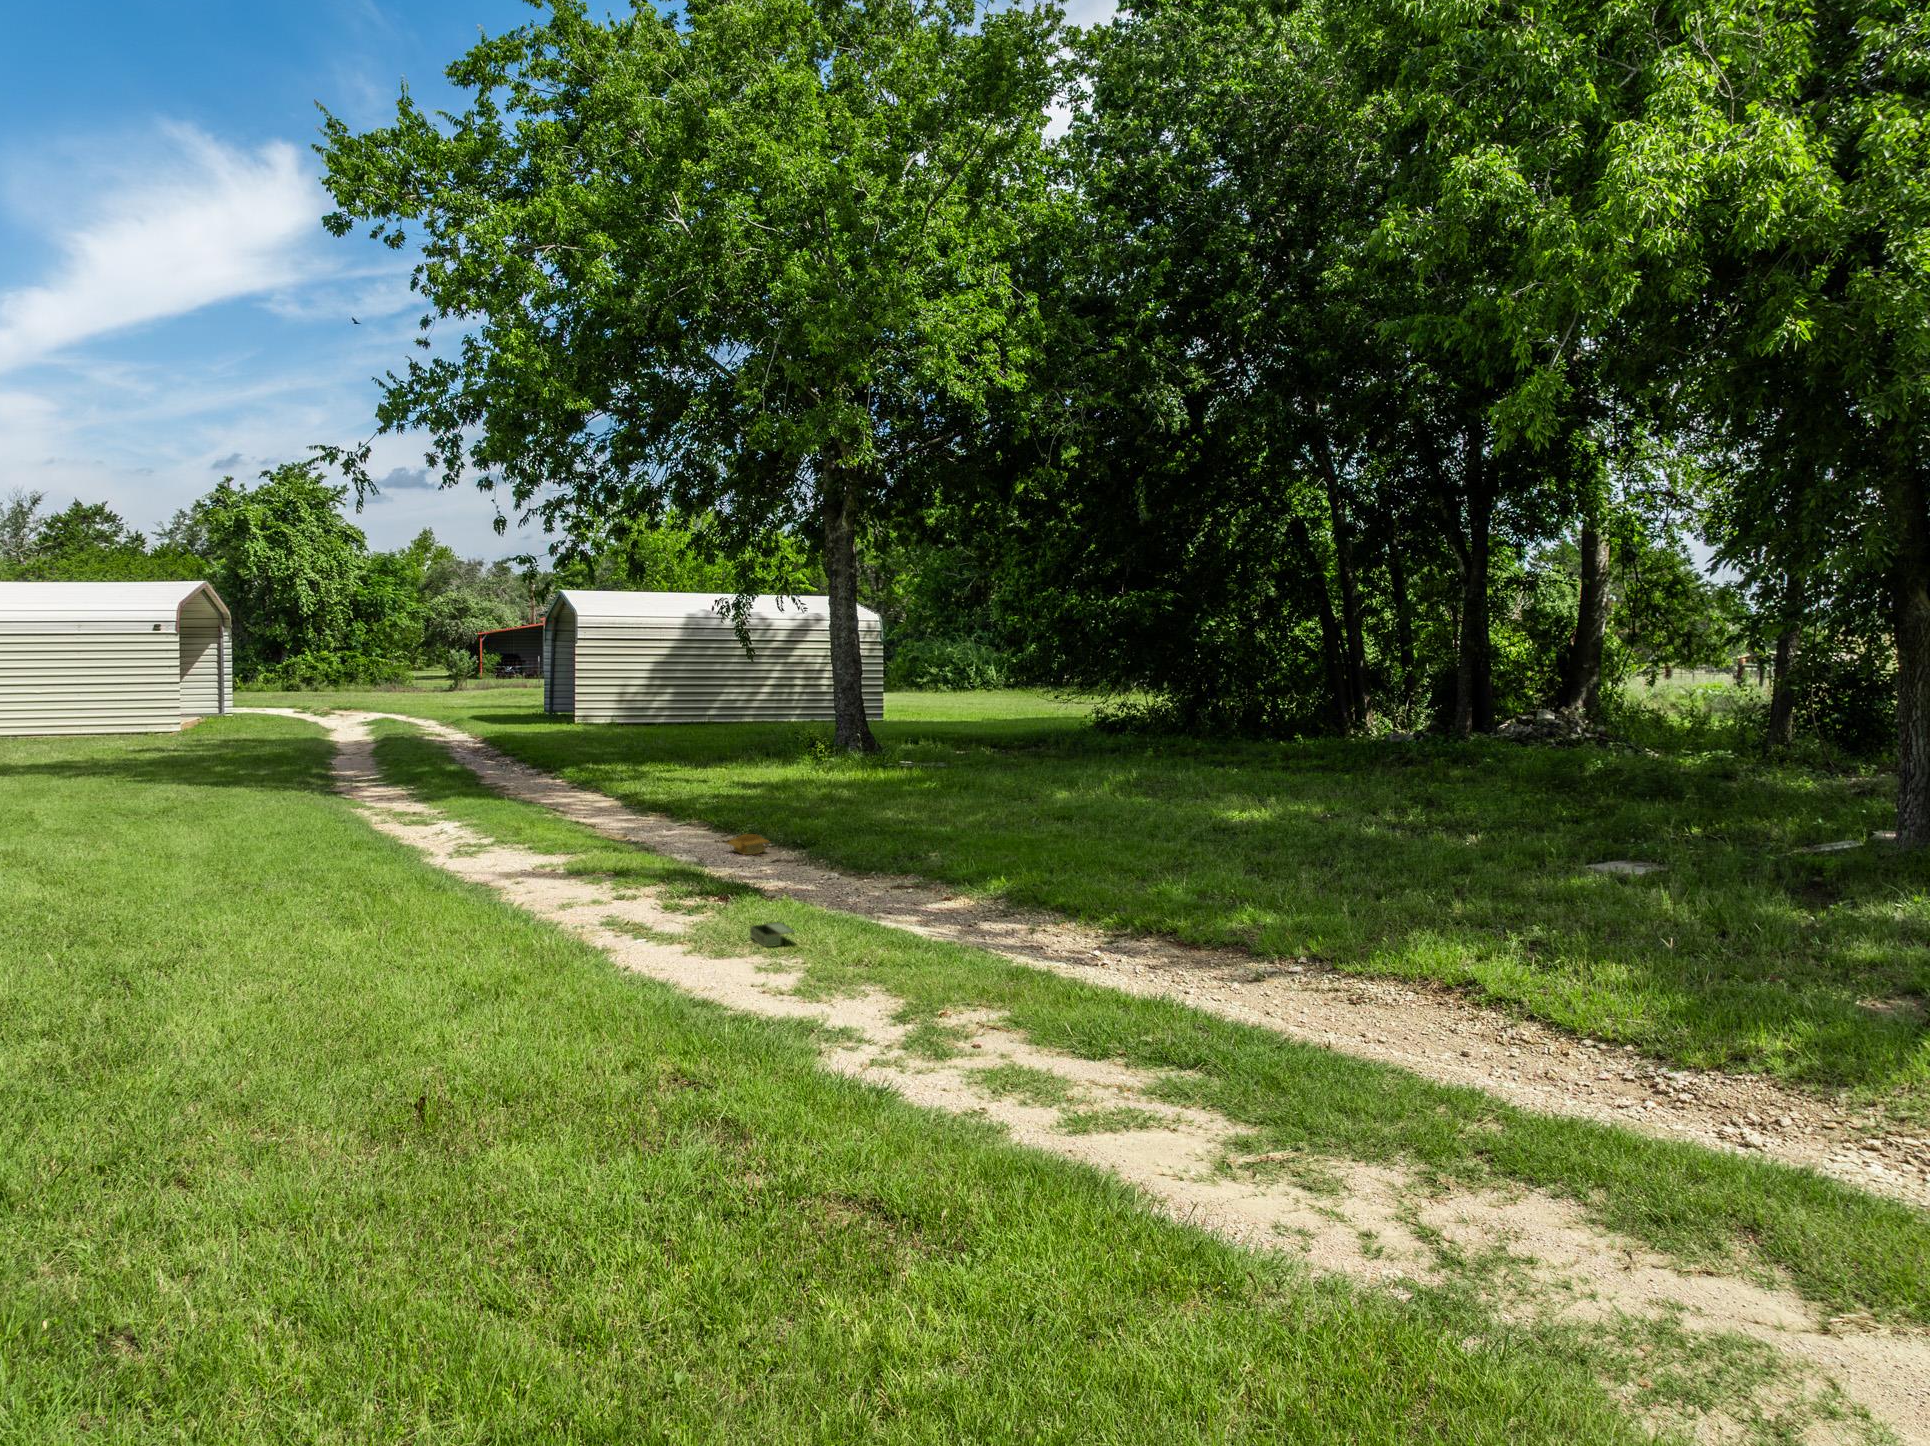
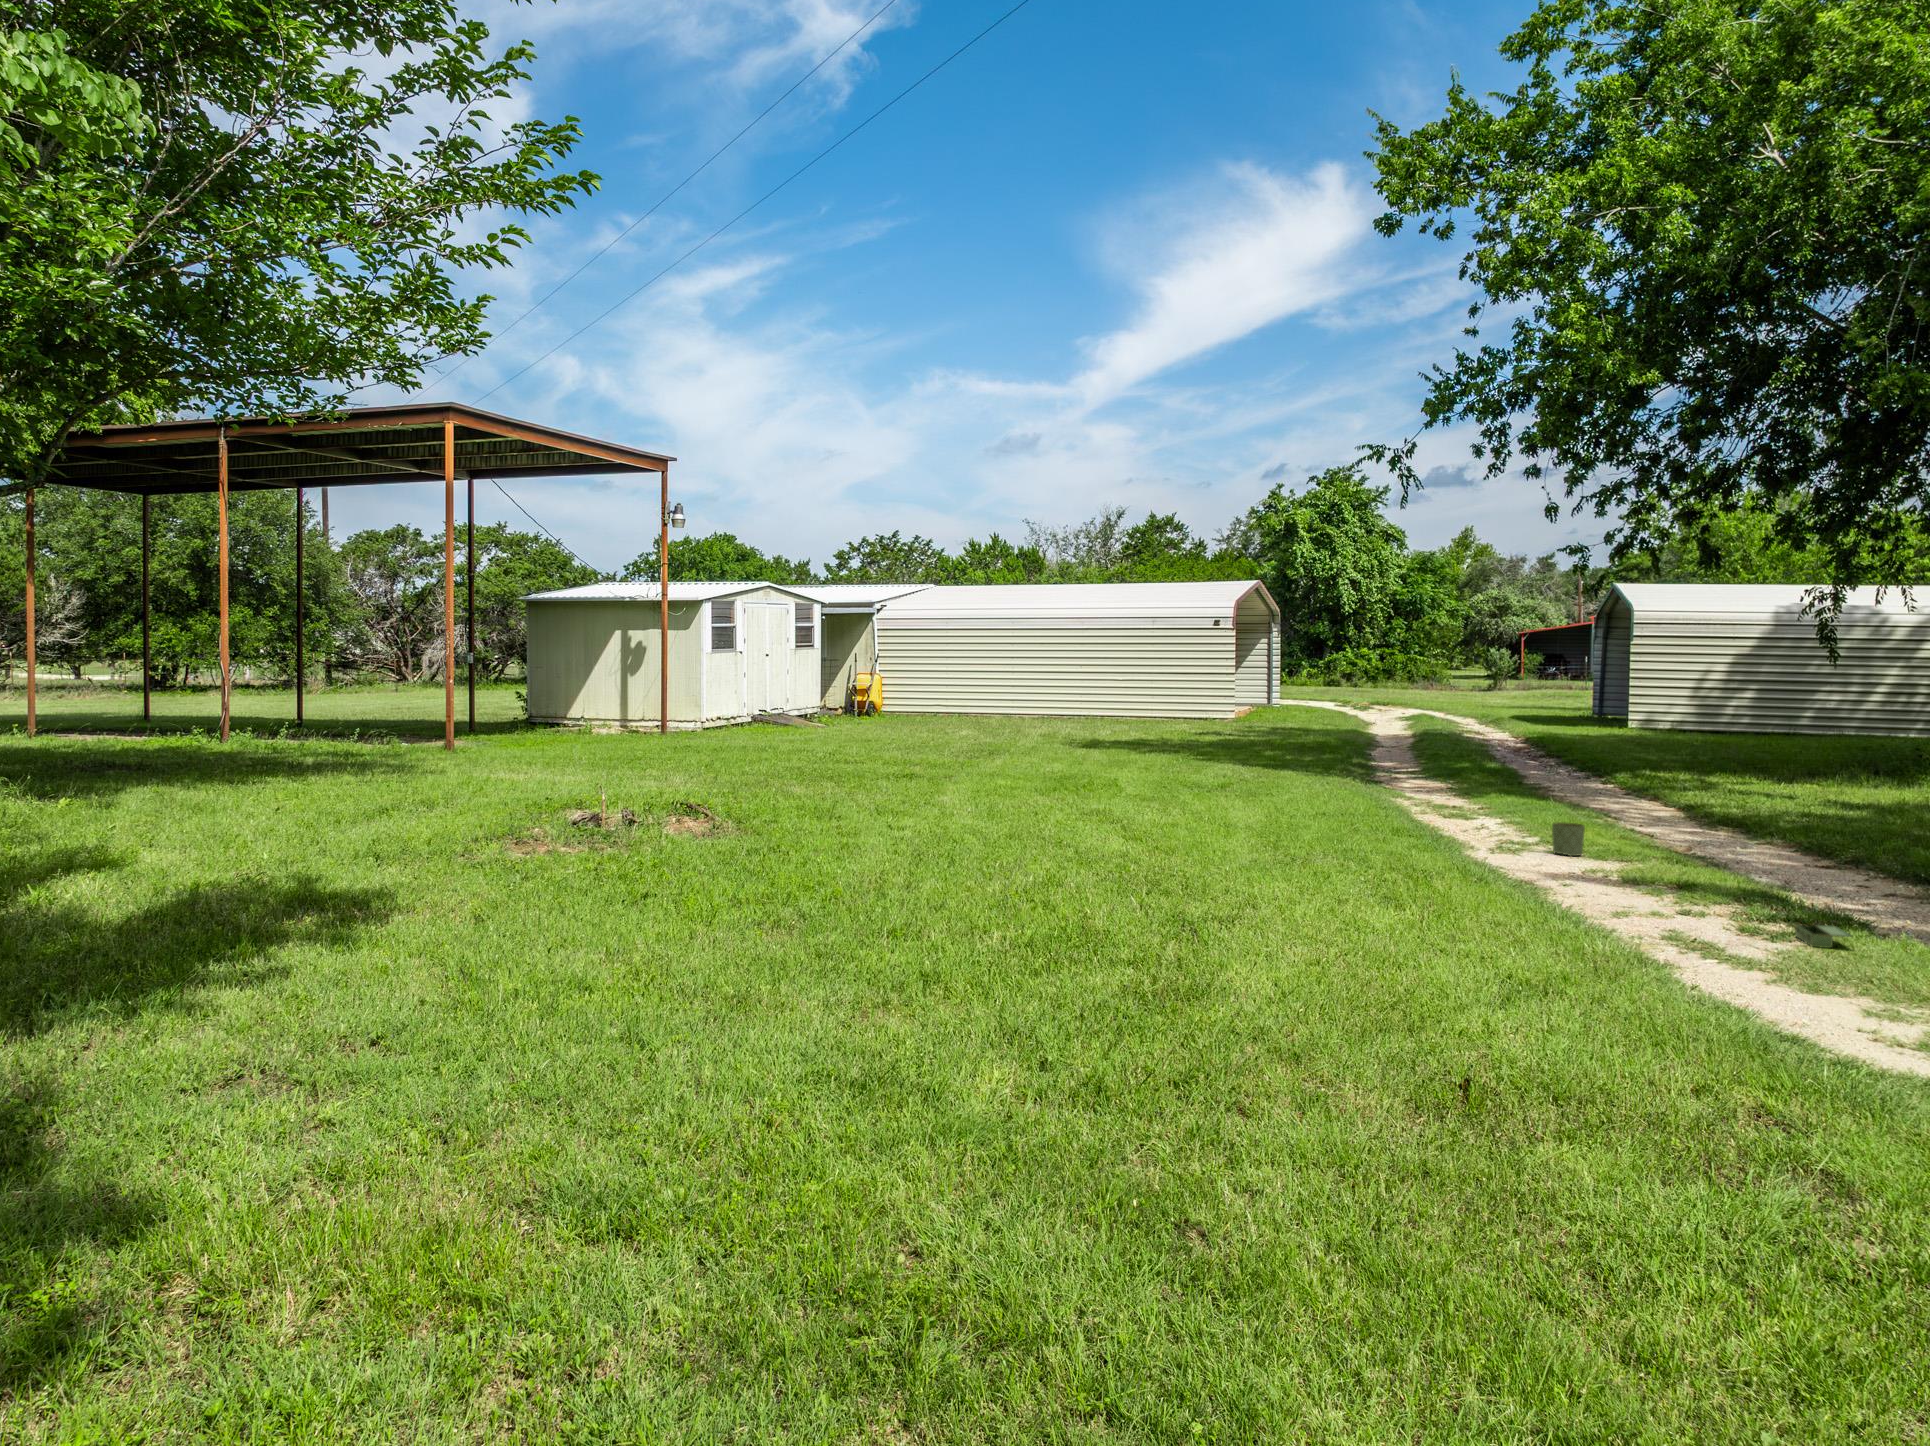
cardboard box: present [727,834,769,855] -> none [1791,848,1853,871]
planter: none [526,838,556,873] -> present [1552,822,1585,856]

